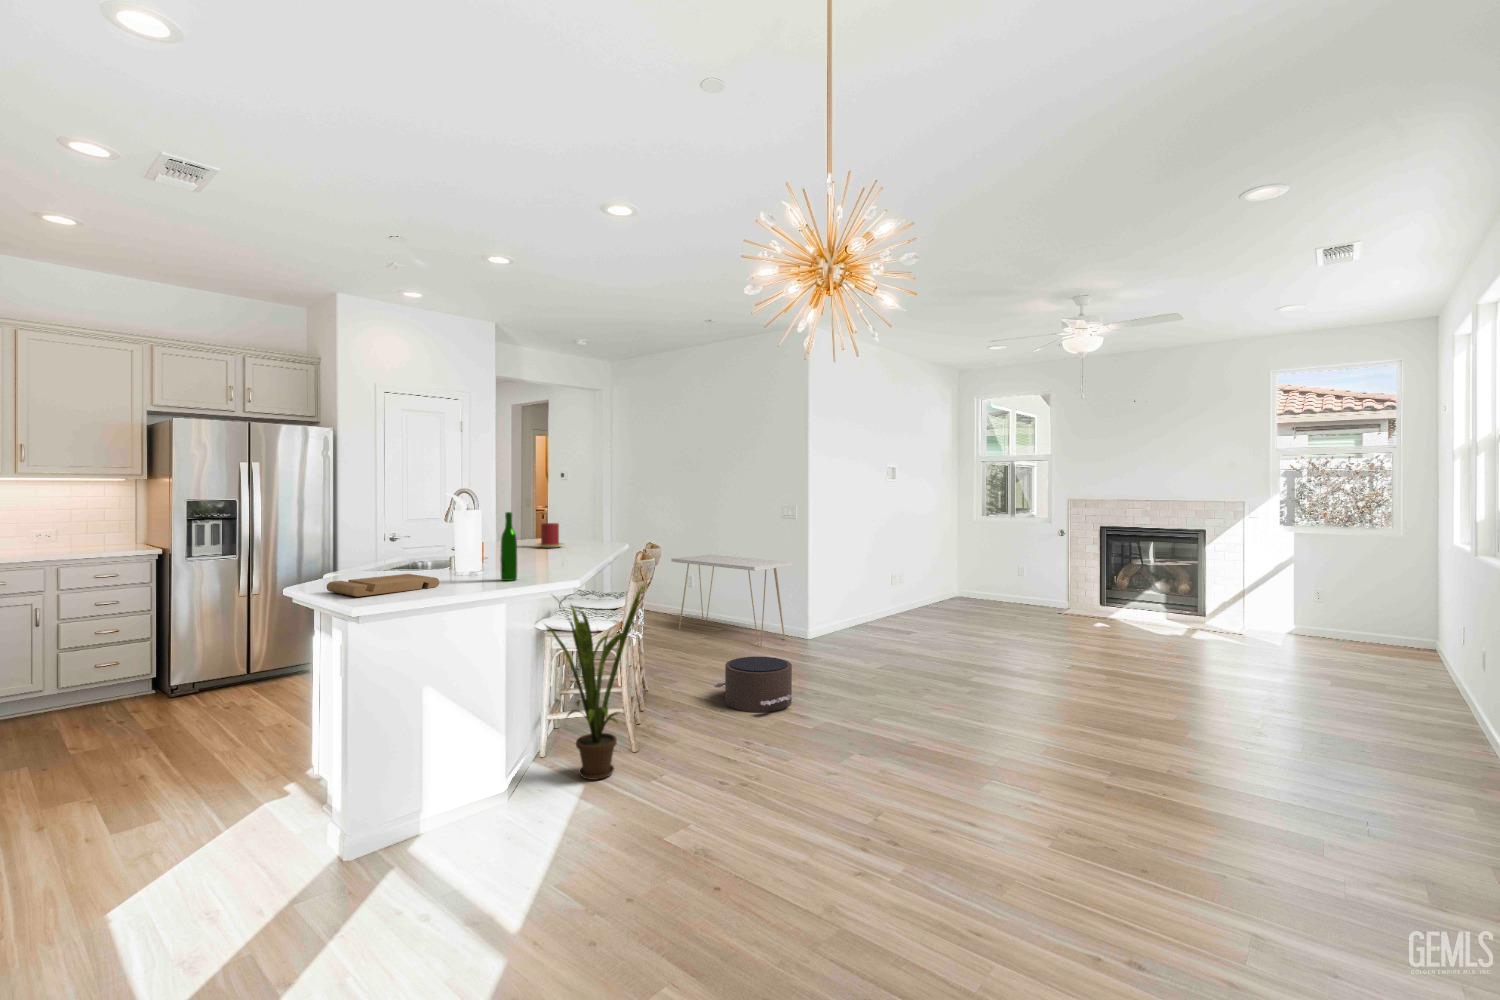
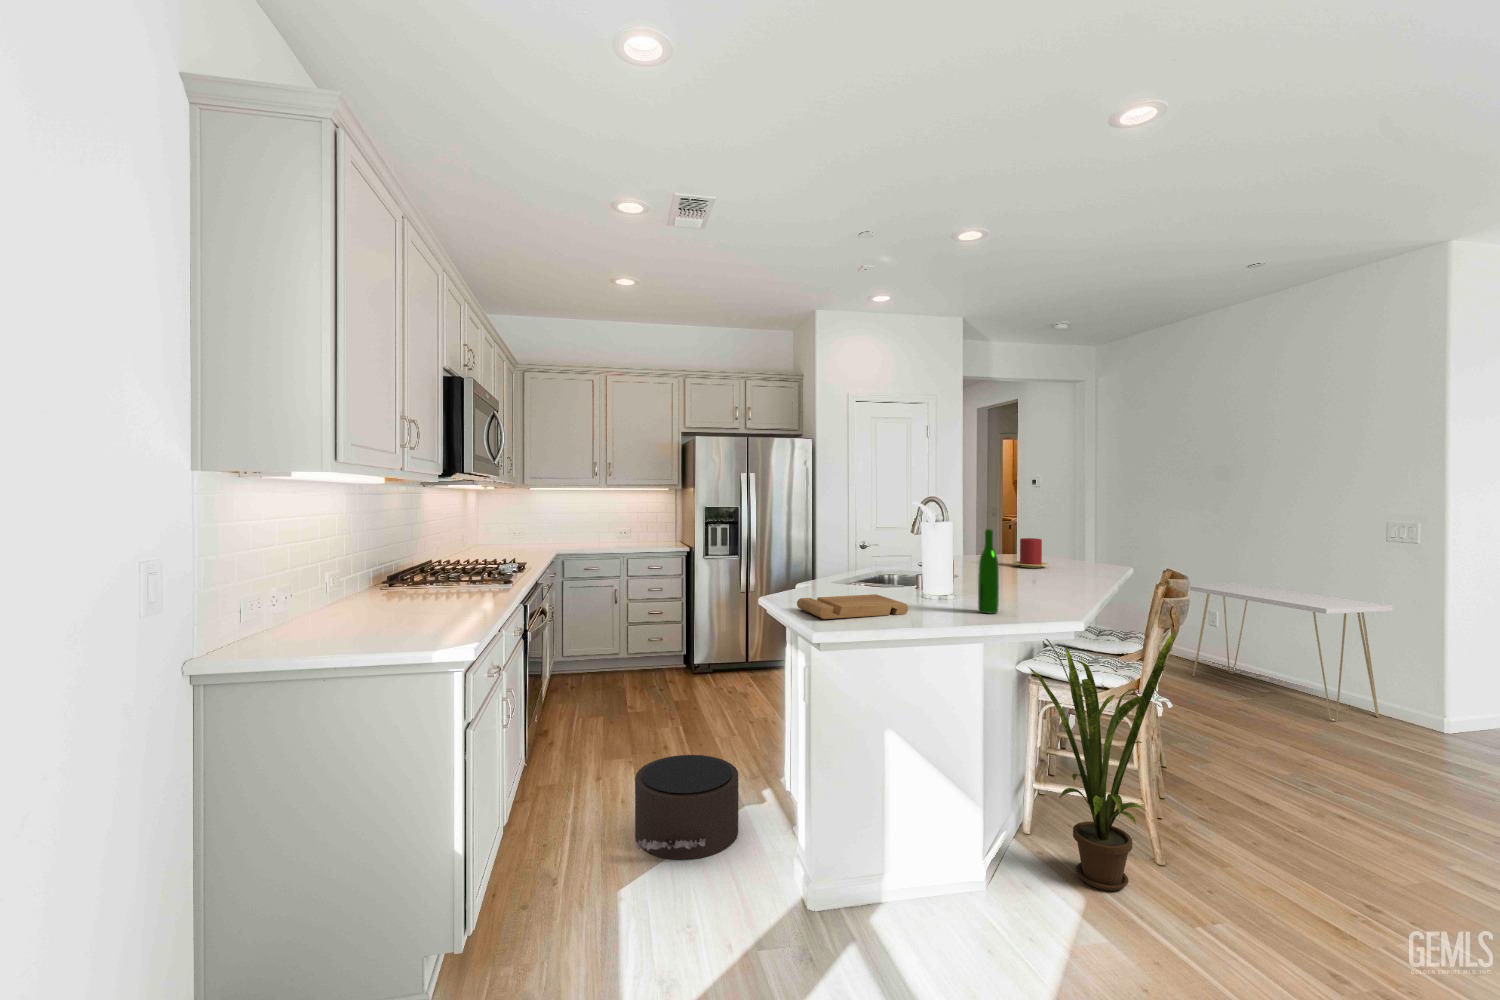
pouf: present [714,657,793,712] -> present [635,755,738,860]

